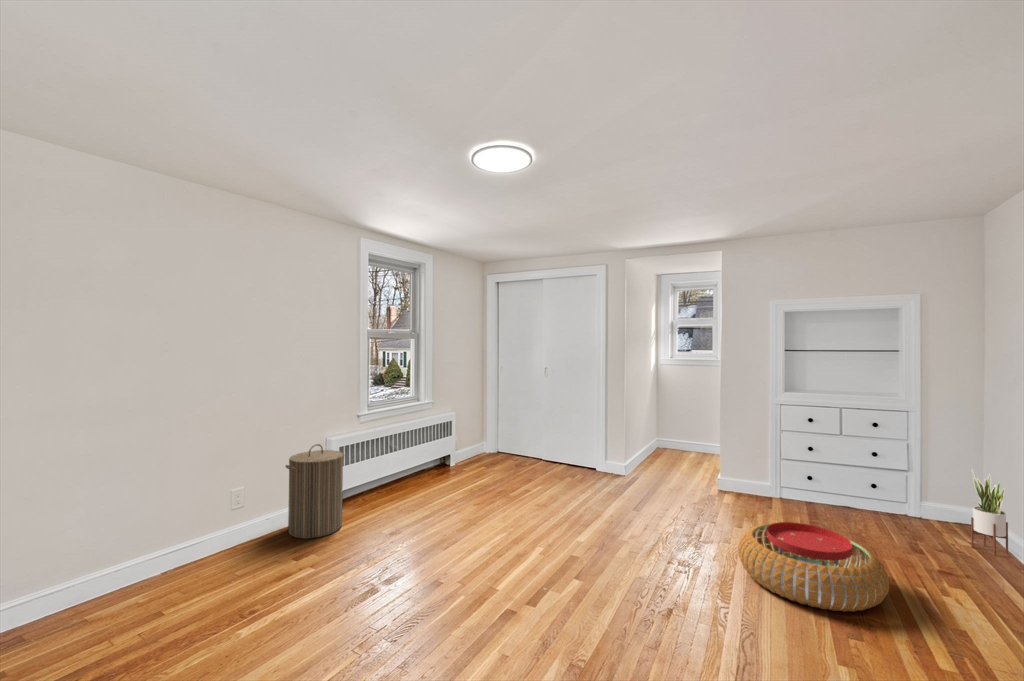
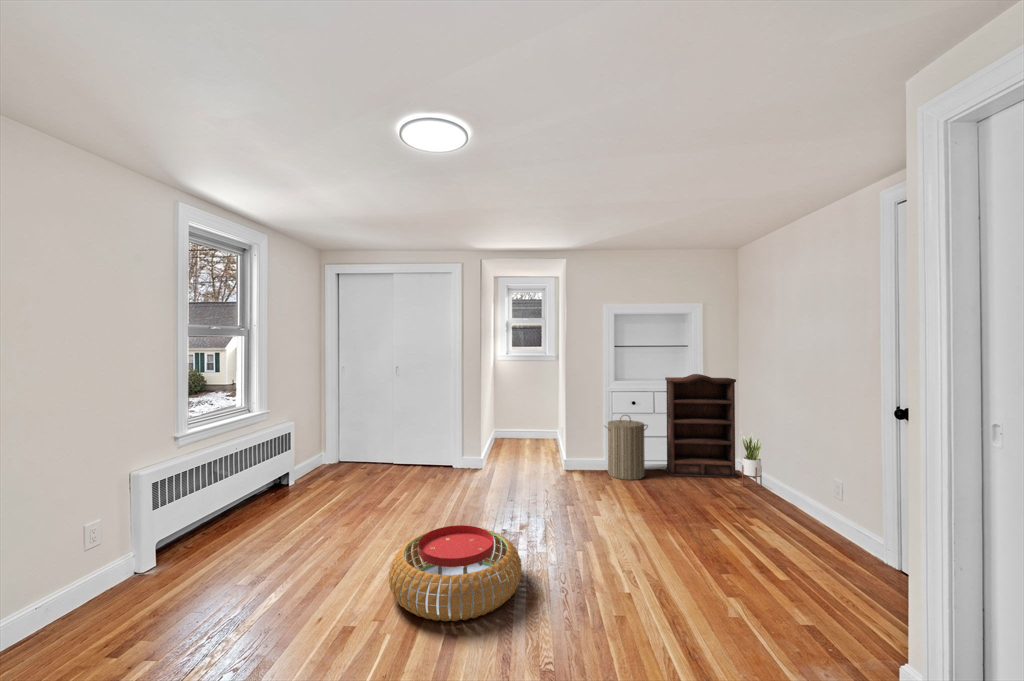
bookshelf: none [856,389,970,535] -> present [665,374,737,478]
laundry hamper: present [286,444,344,539] -> present [605,415,648,480]
pouf: present [738,522,889,612] -> present [389,525,522,622]

